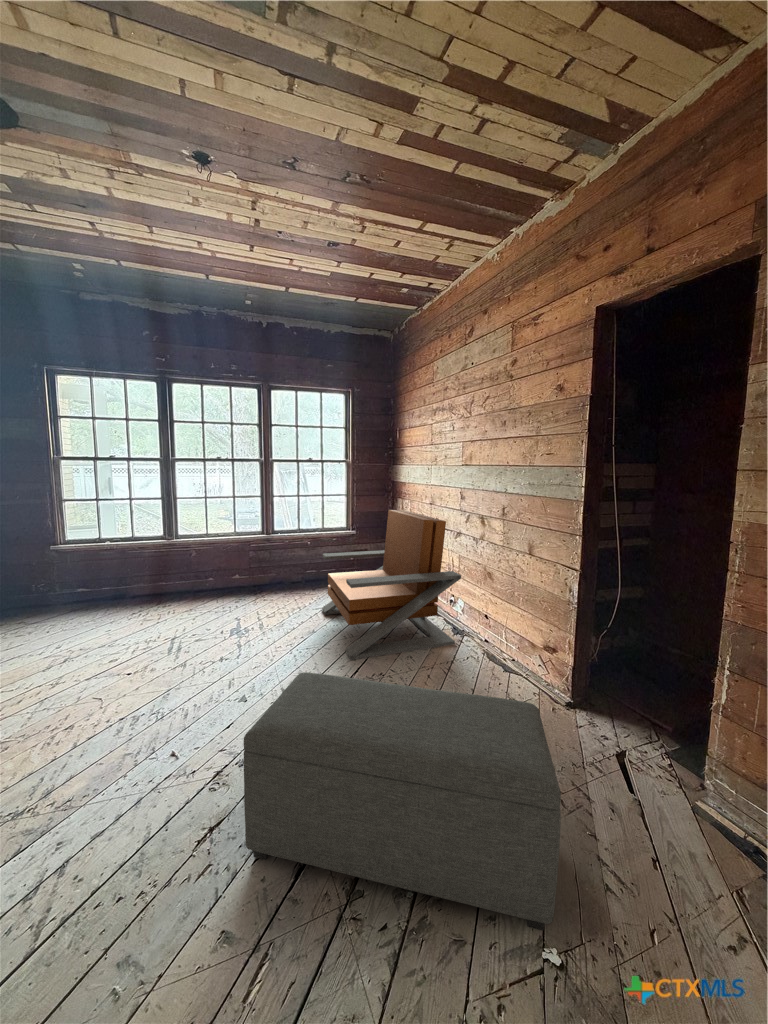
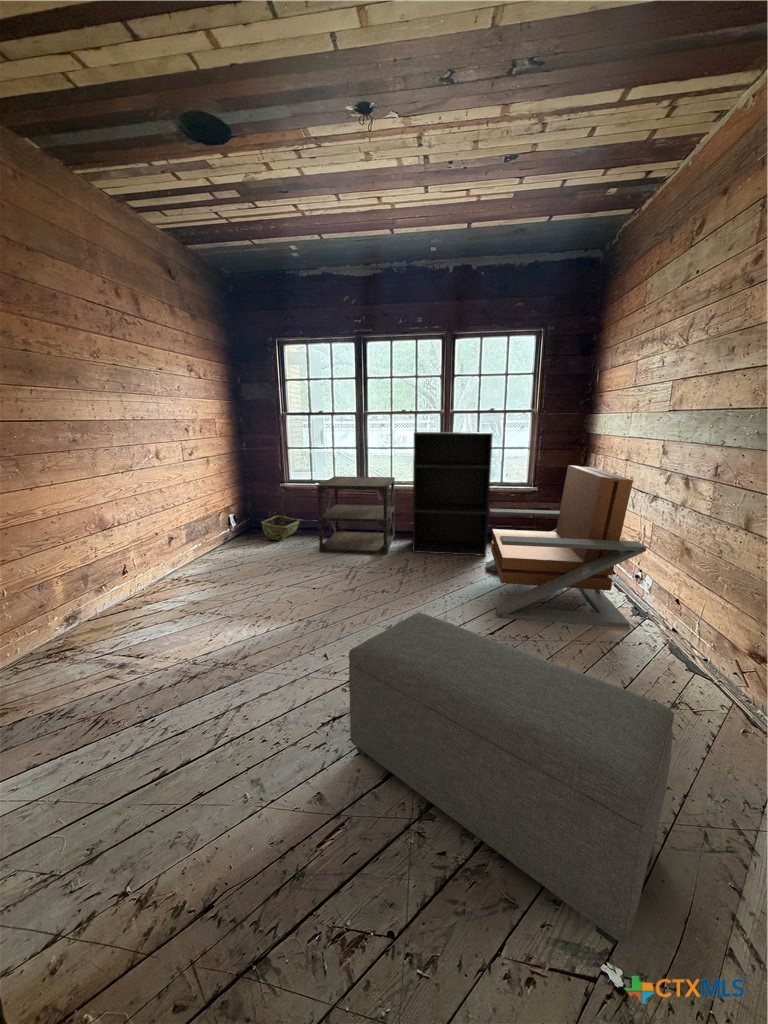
bookshelf: none [239,480,319,608] -> present [412,432,493,556]
side table: none [118,528,215,625] -> present [317,476,395,555]
woven basket: none [24,585,85,618] -> present [261,516,300,541]

